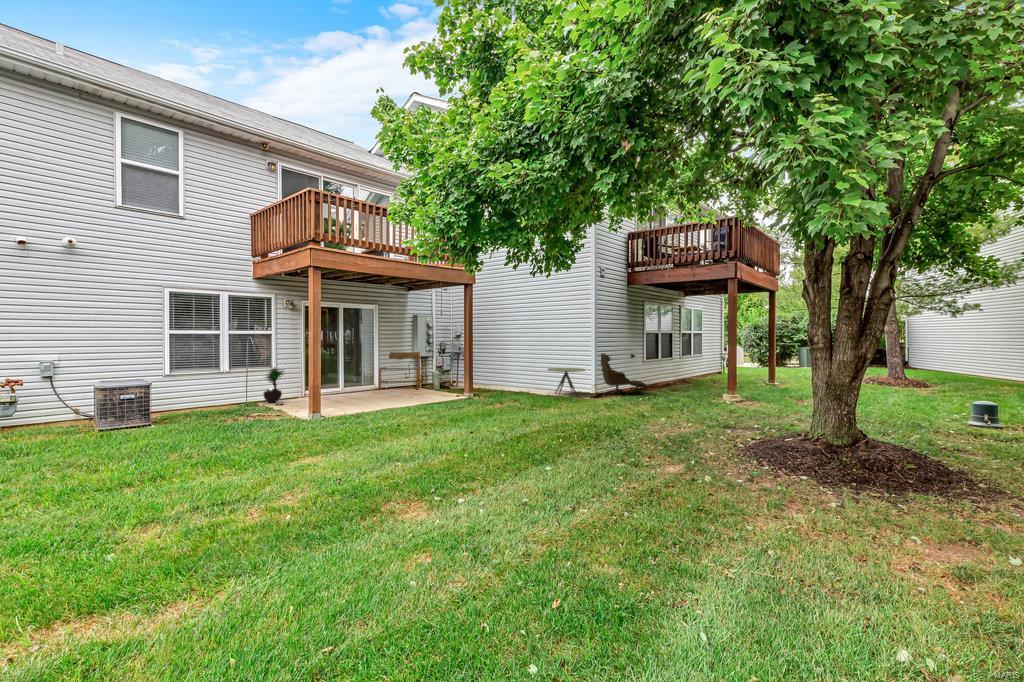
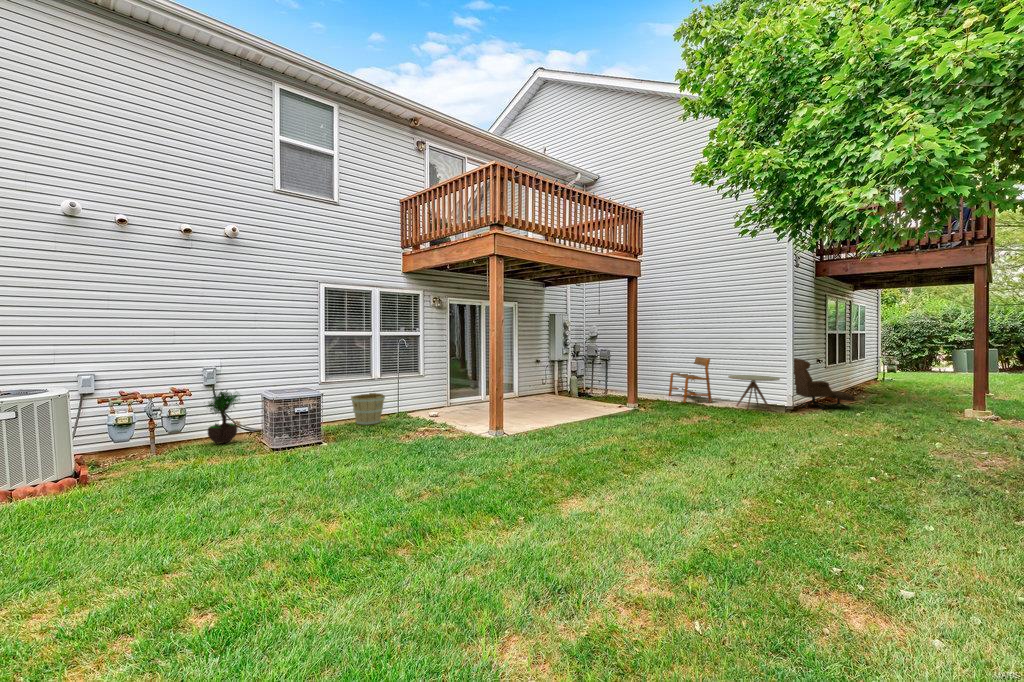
bench: present [379,352,422,390] -> present [669,357,712,403]
potted tree: present [264,368,283,402] -> present [208,389,240,443]
wooden bucket: none [194,385,228,412] -> present [351,393,385,425]

